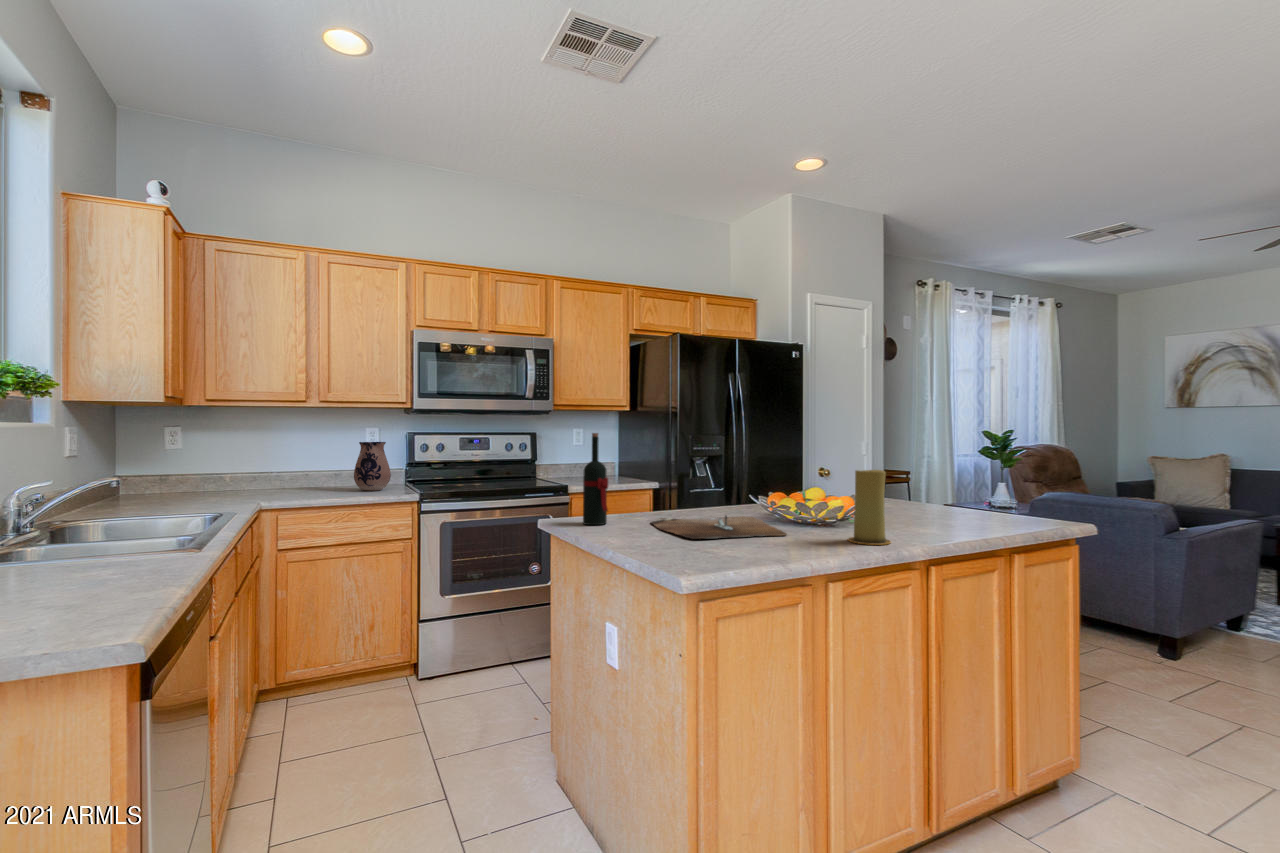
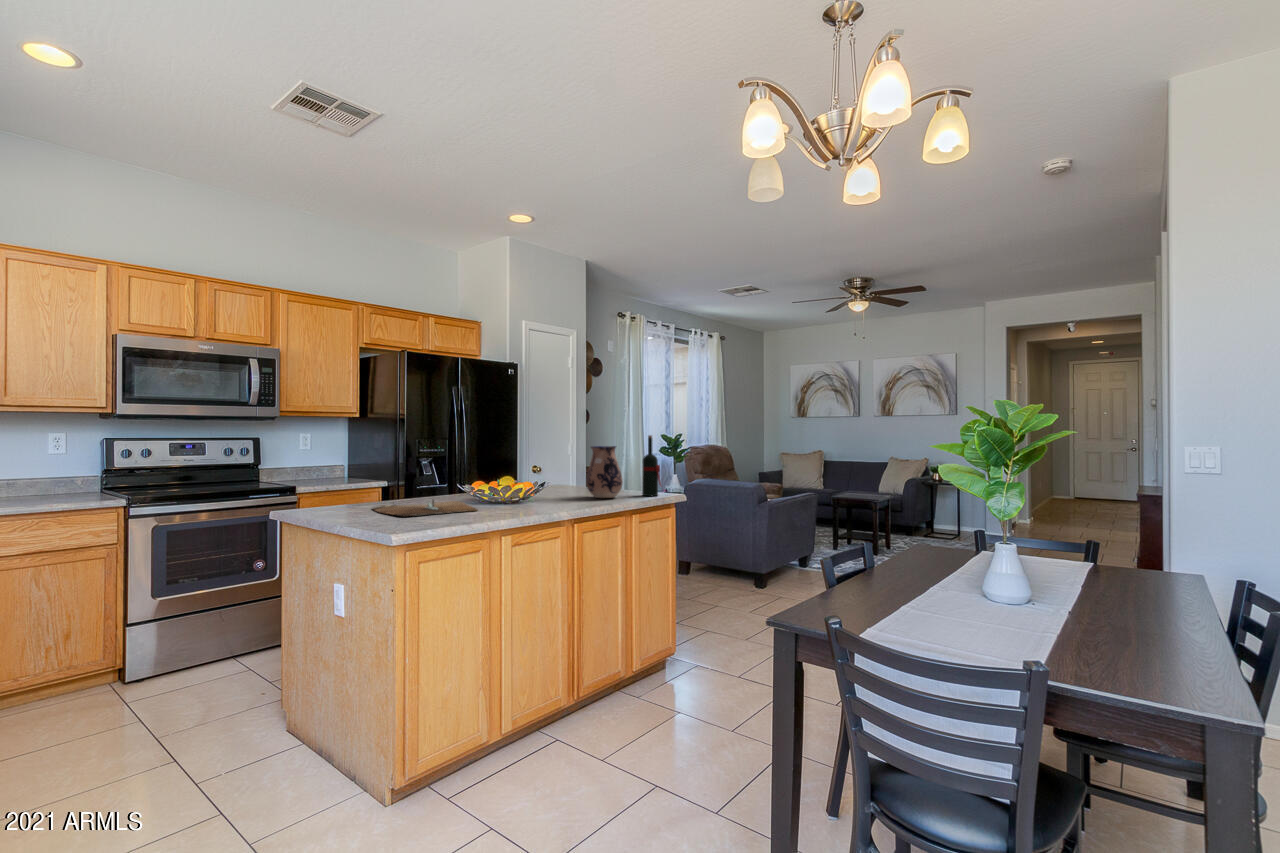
wine bottle: present [583,433,608,525] -> present [642,435,661,496]
ceramic pitcher: present [354,442,391,491] -> present [586,446,623,498]
candle: present [848,470,891,545] -> none [519,462,548,512]

